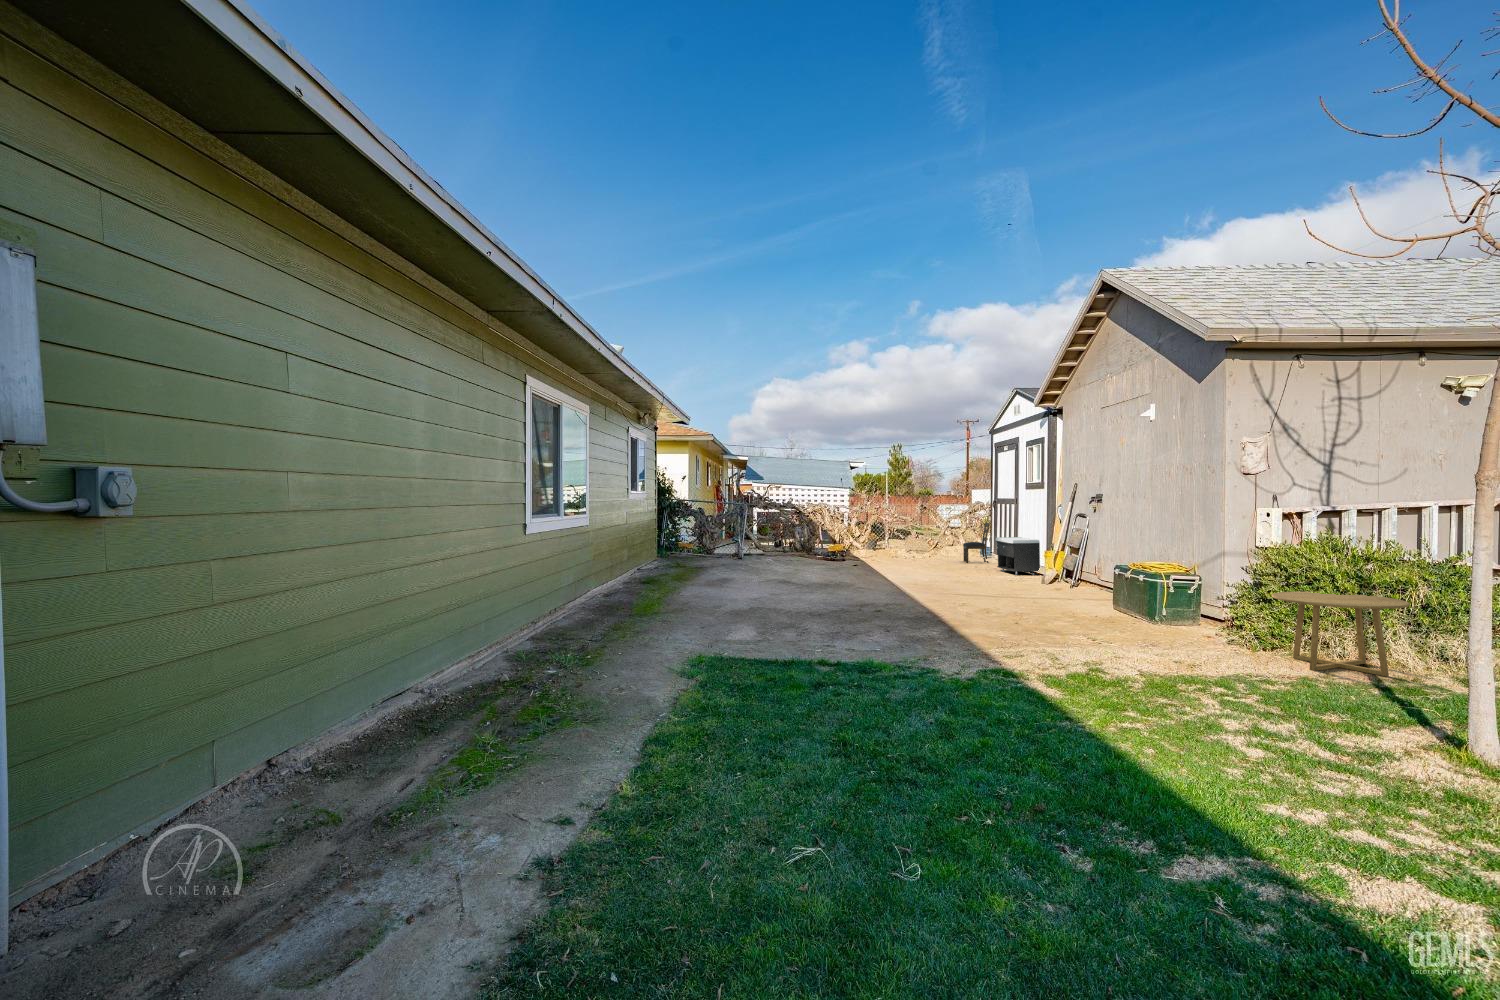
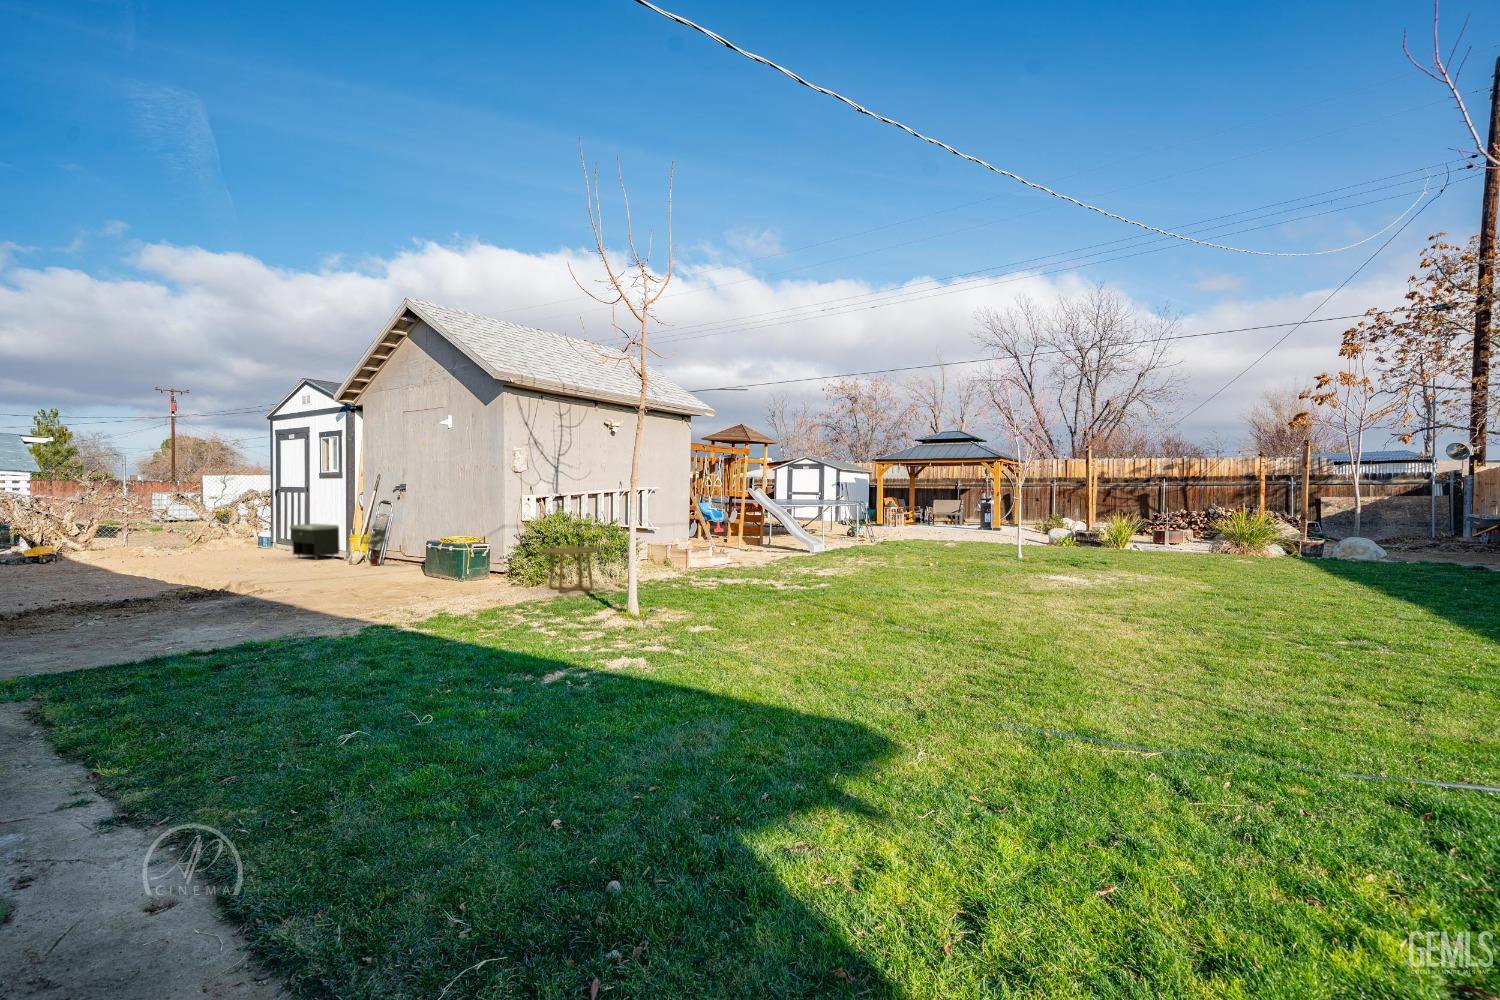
chair: present [963,523,990,563] -> none [241,510,275,554]
potted tree: none [1055,540,1086,588] -> present [362,525,388,566]

